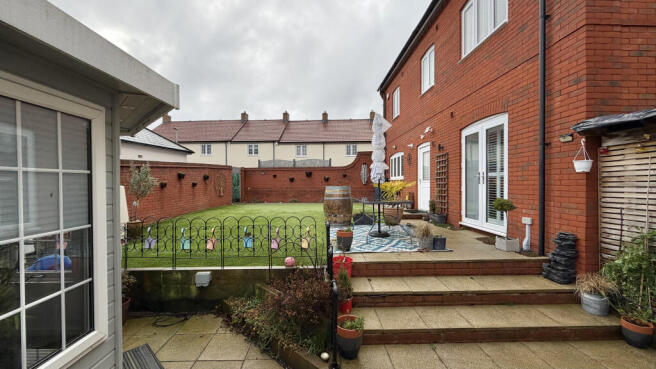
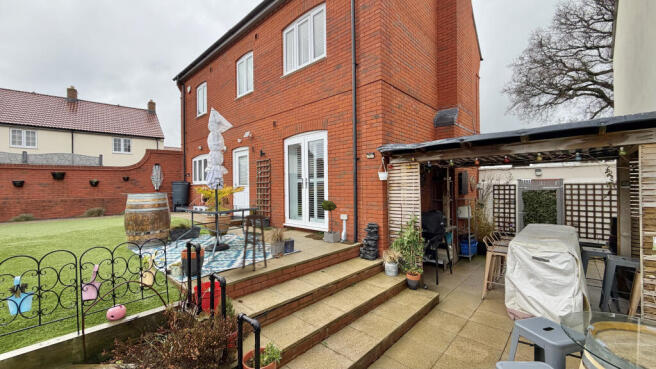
stool: none [385,206,406,258] -> present [242,215,267,271]

